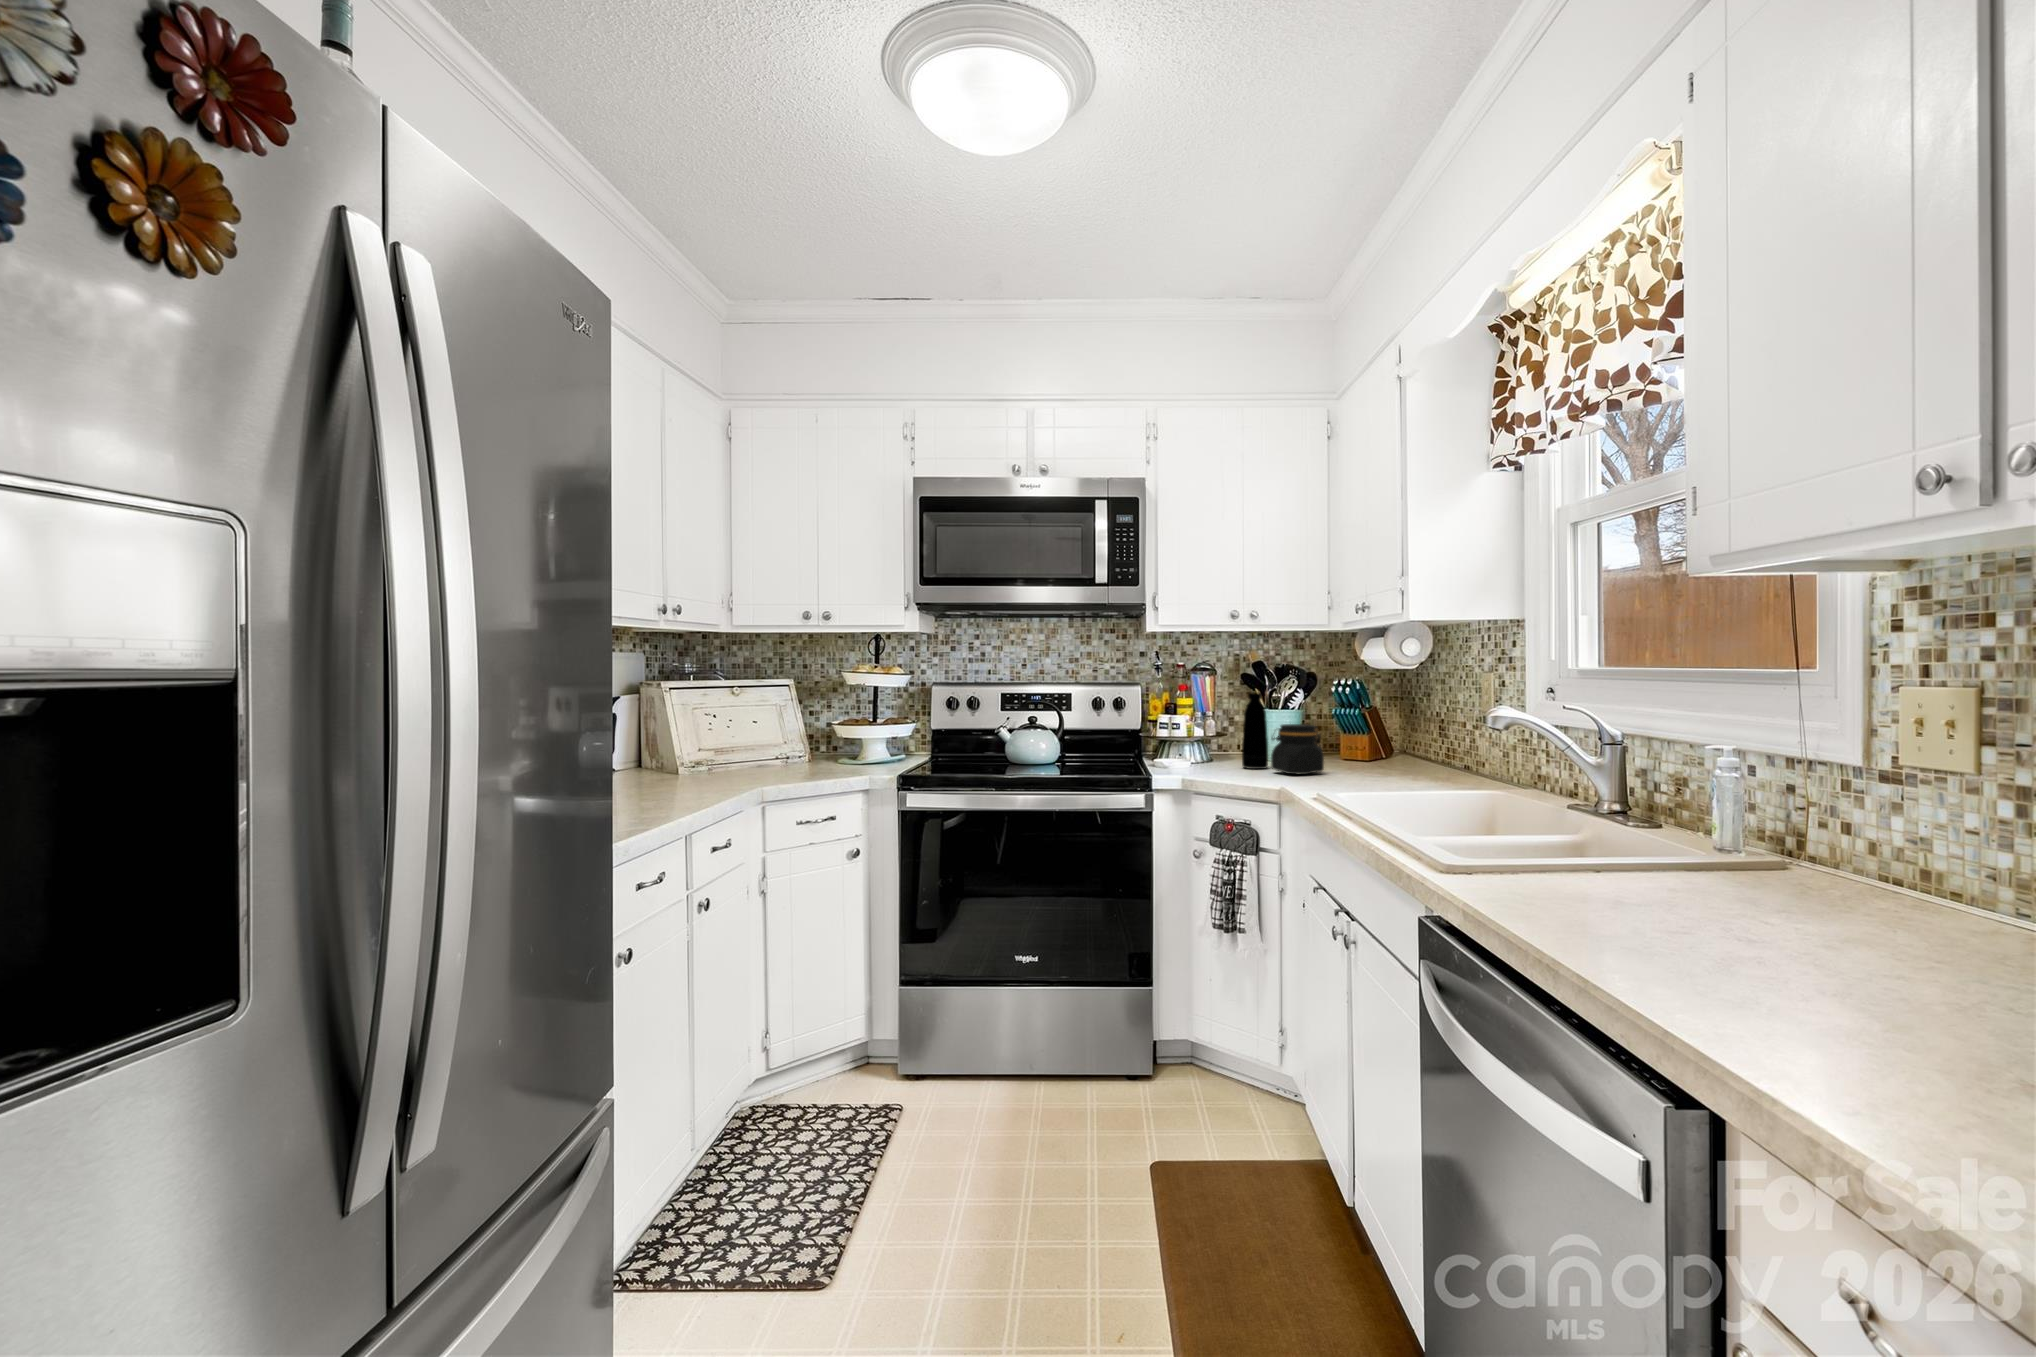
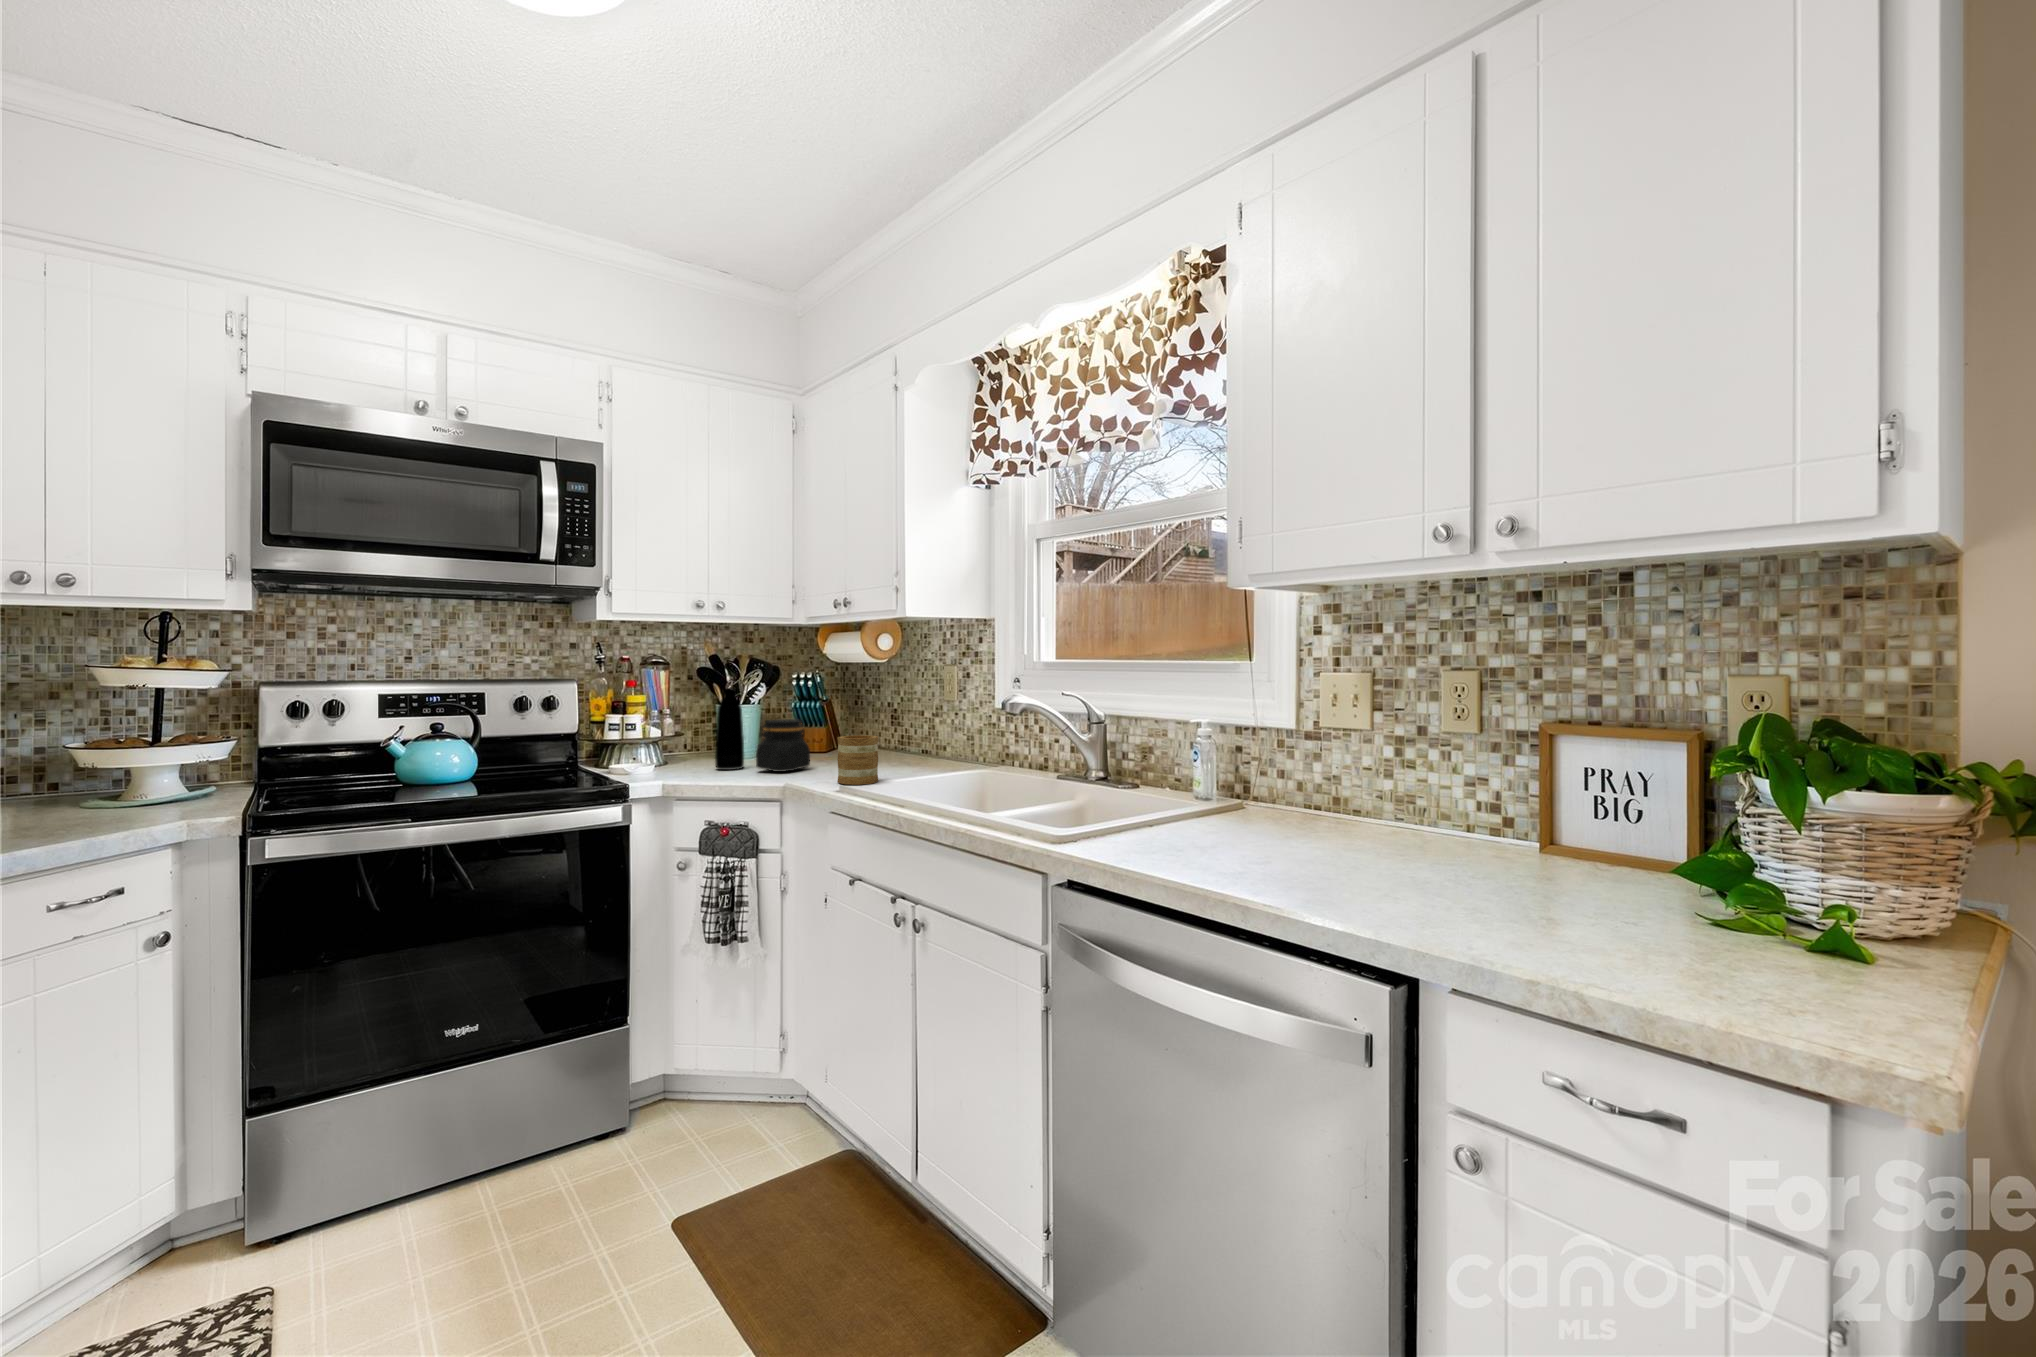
mug: none [1324,743,1367,792] -> present [837,735,878,785]

